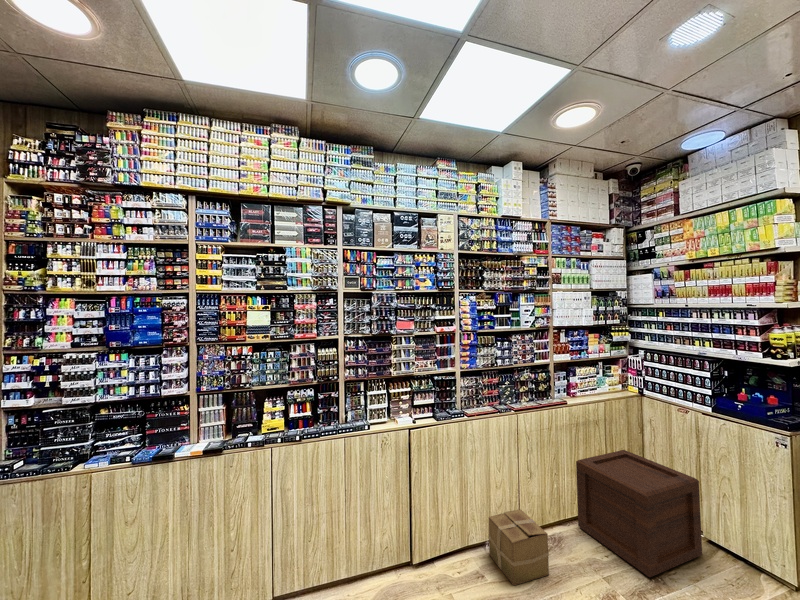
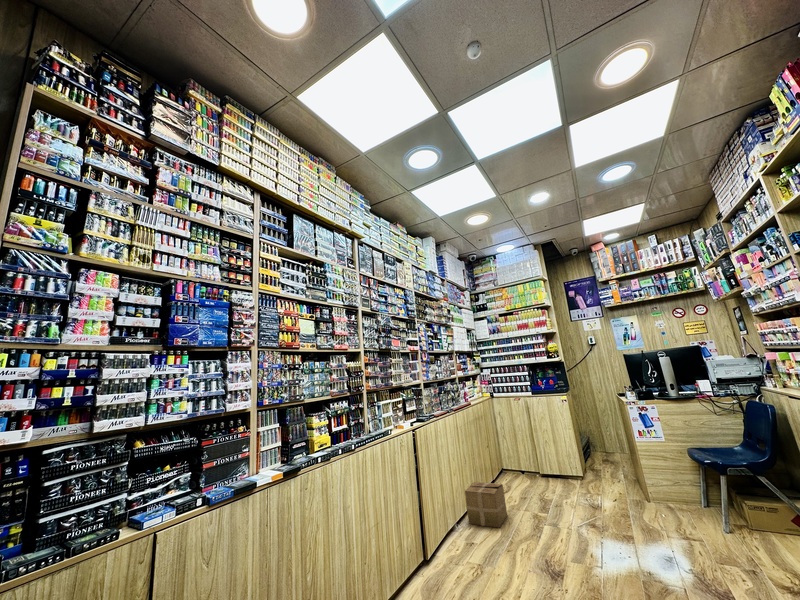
wooden crate: present [576,450,702,577] -> none [485,432,549,495]

